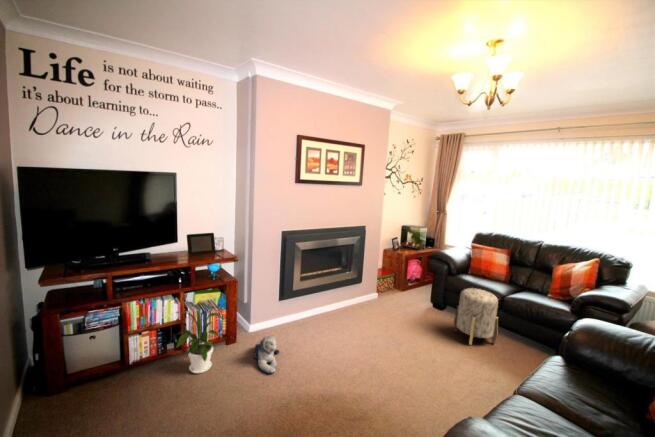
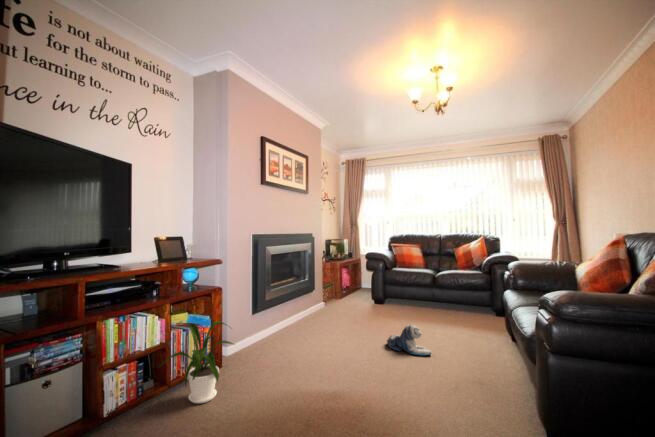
ottoman: present [454,288,498,345] -> none [403,275,438,322]
plush toy: present [254,336,279,373] -> present [387,324,432,356]

